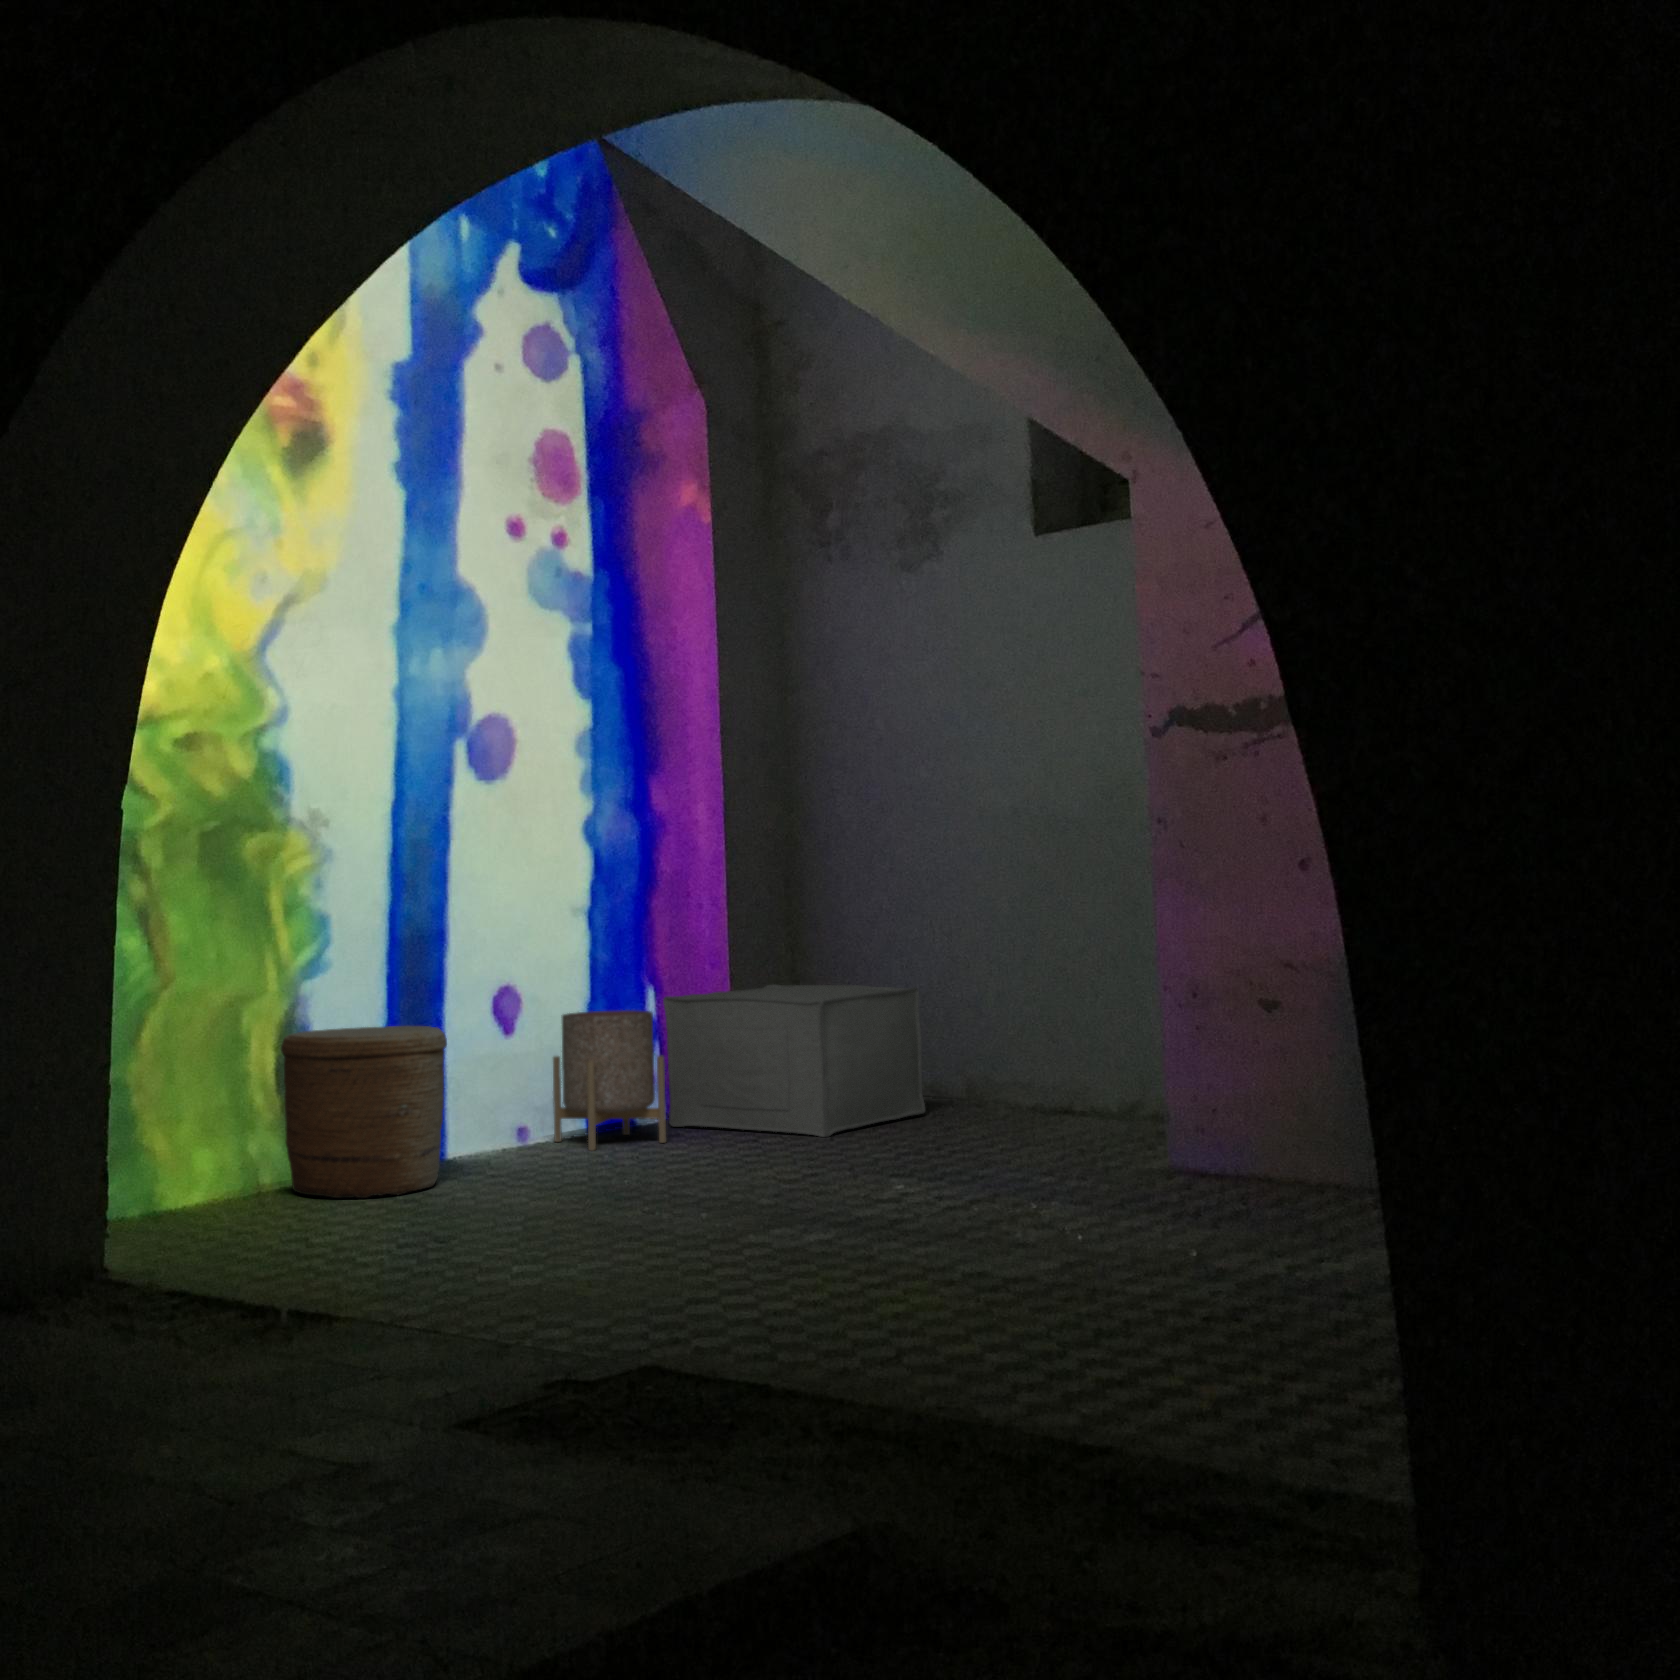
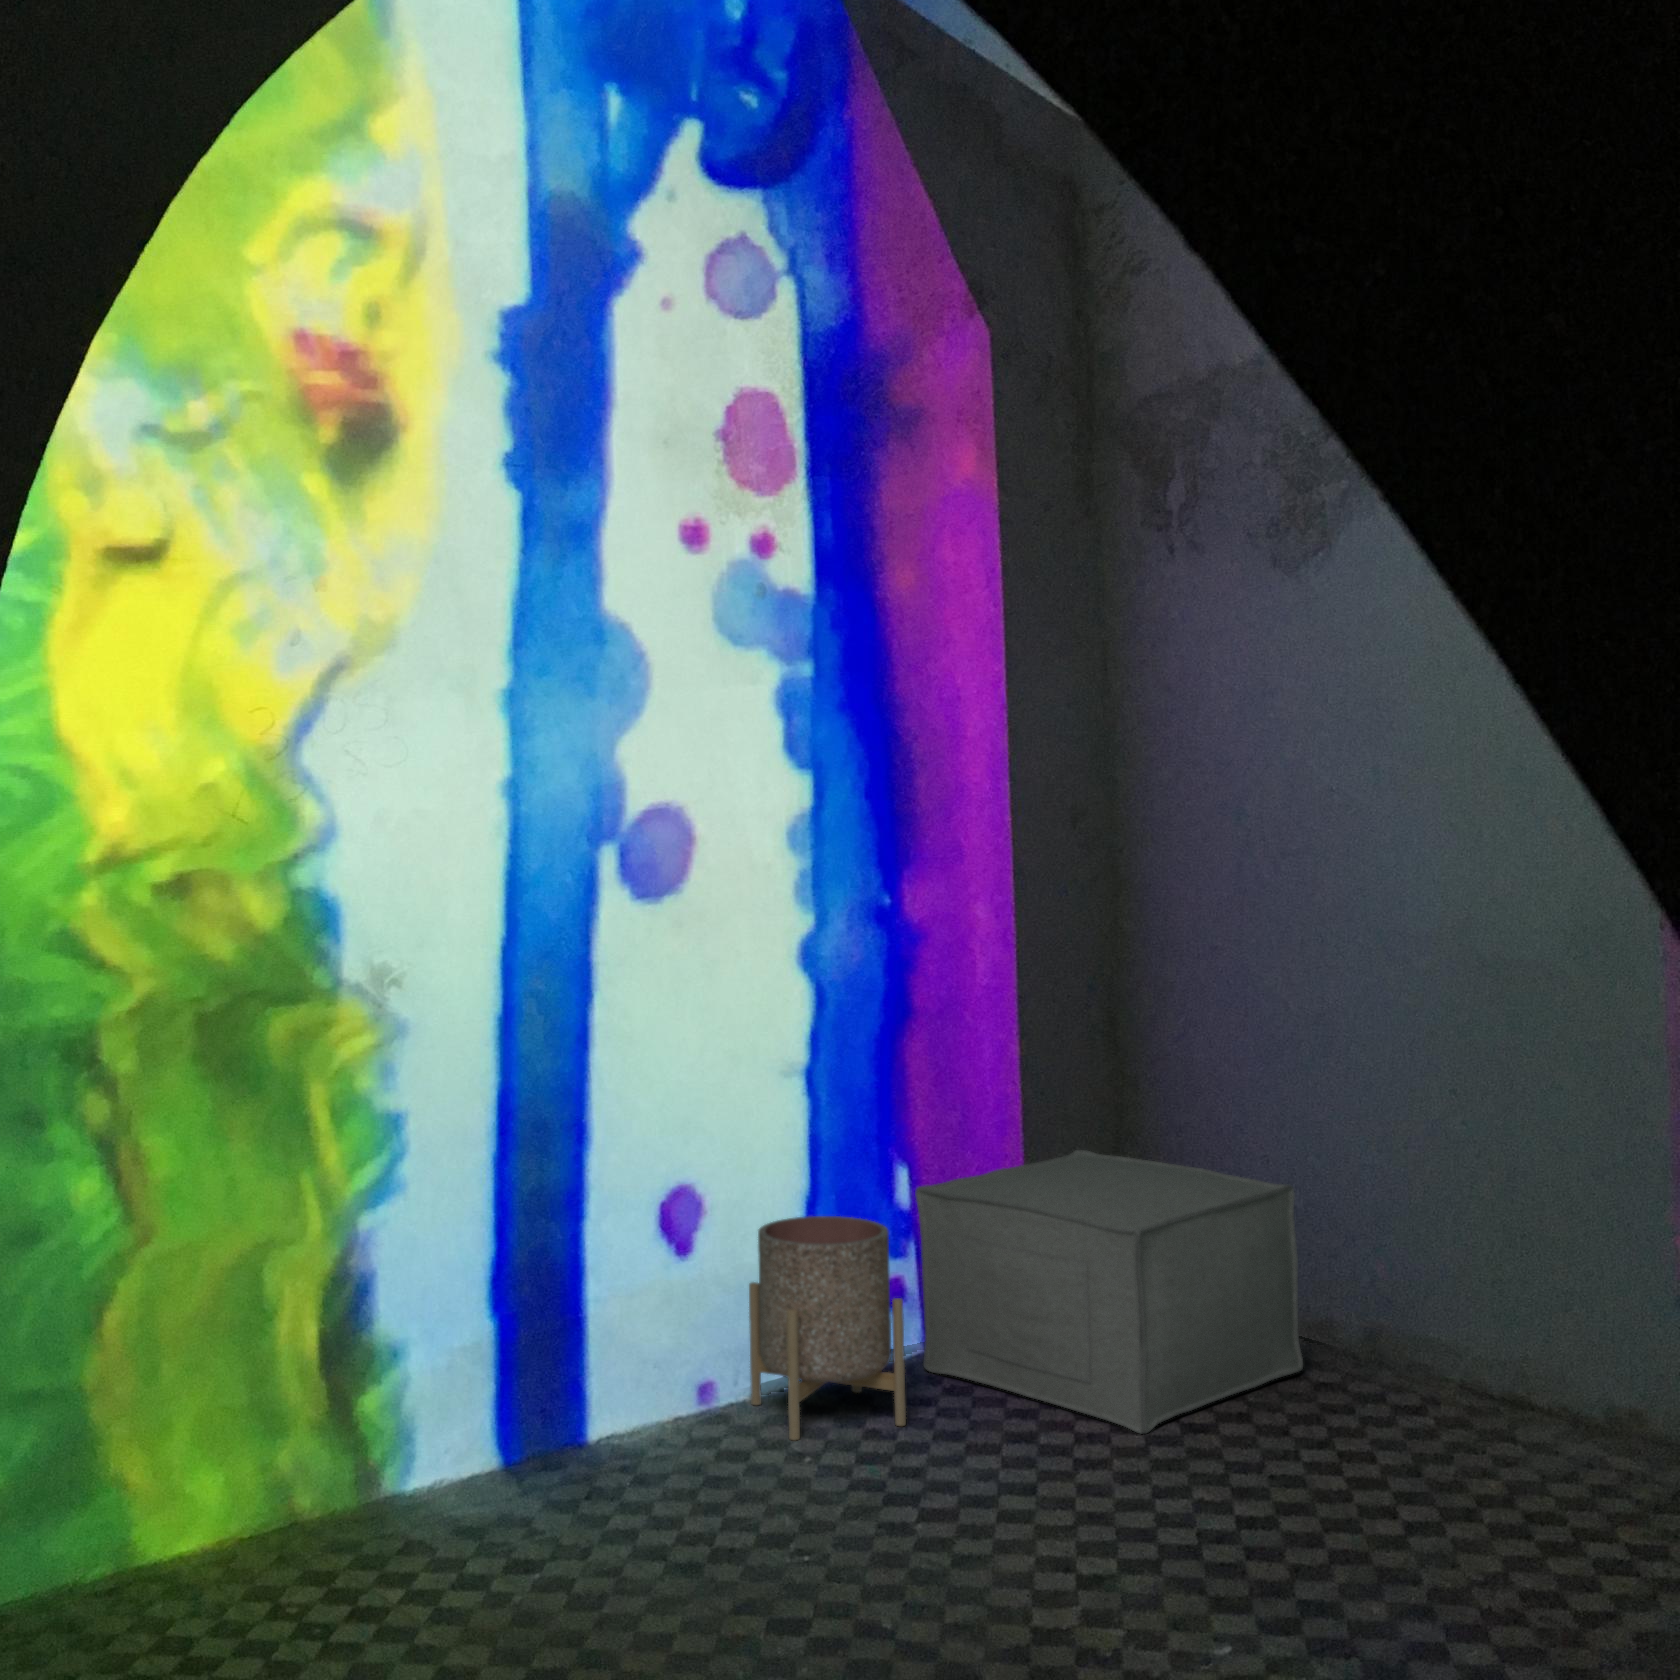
woven basket: present [281,1026,447,1199] -> none [310,1282,548,1580]

